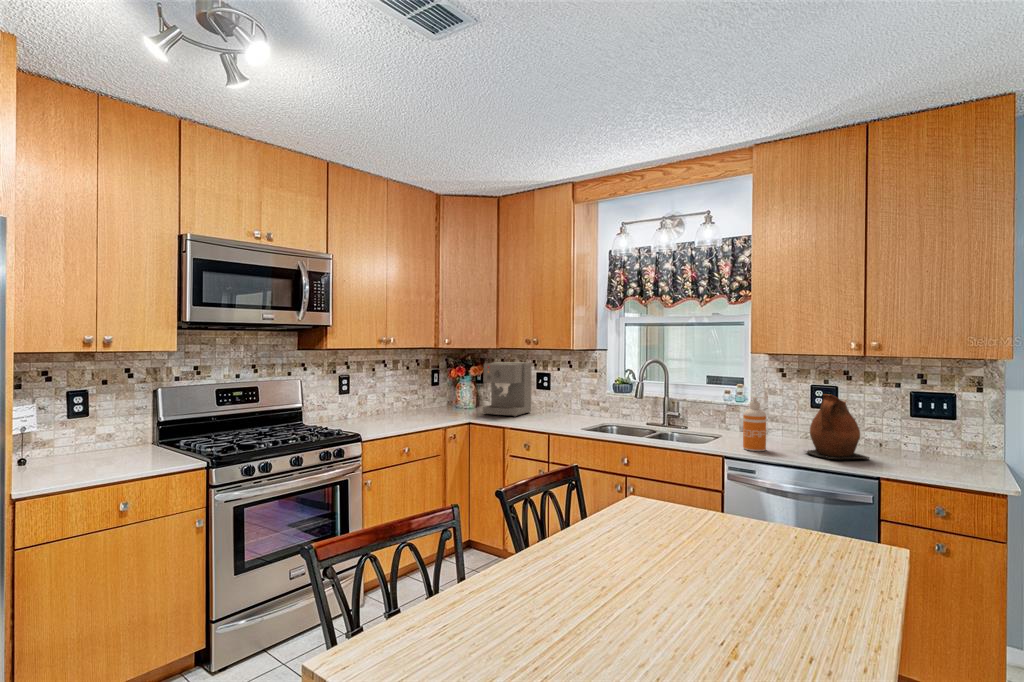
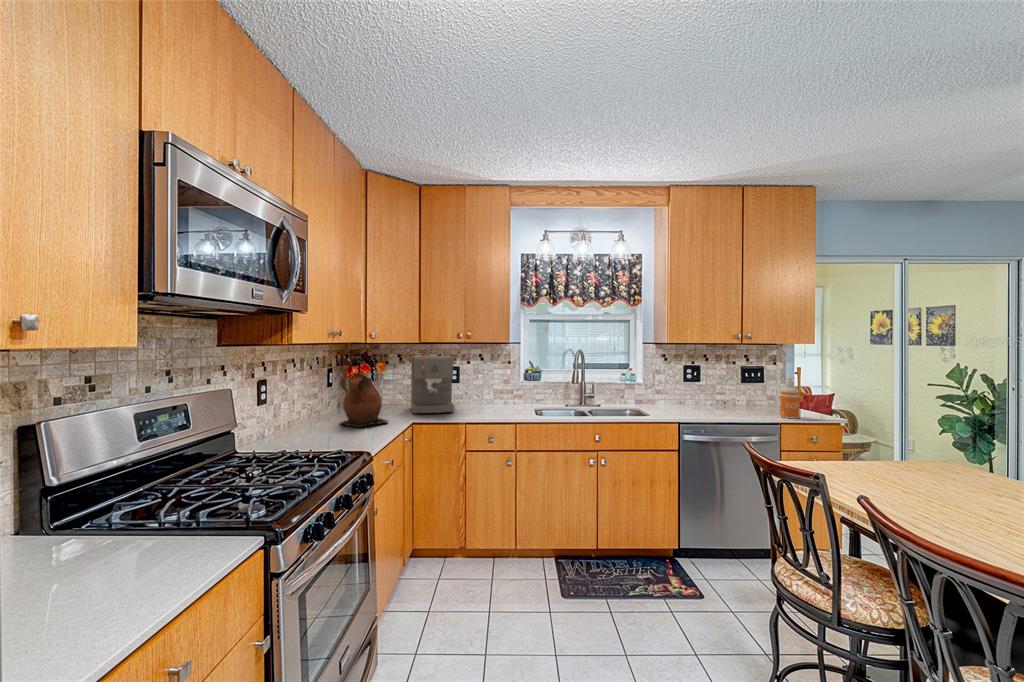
ceramic pitcher: present [806,394,870,459] -> present [341,373,388,427]
soap dispenser: present [743,396,766,451] -> present [780,378,799,419]

